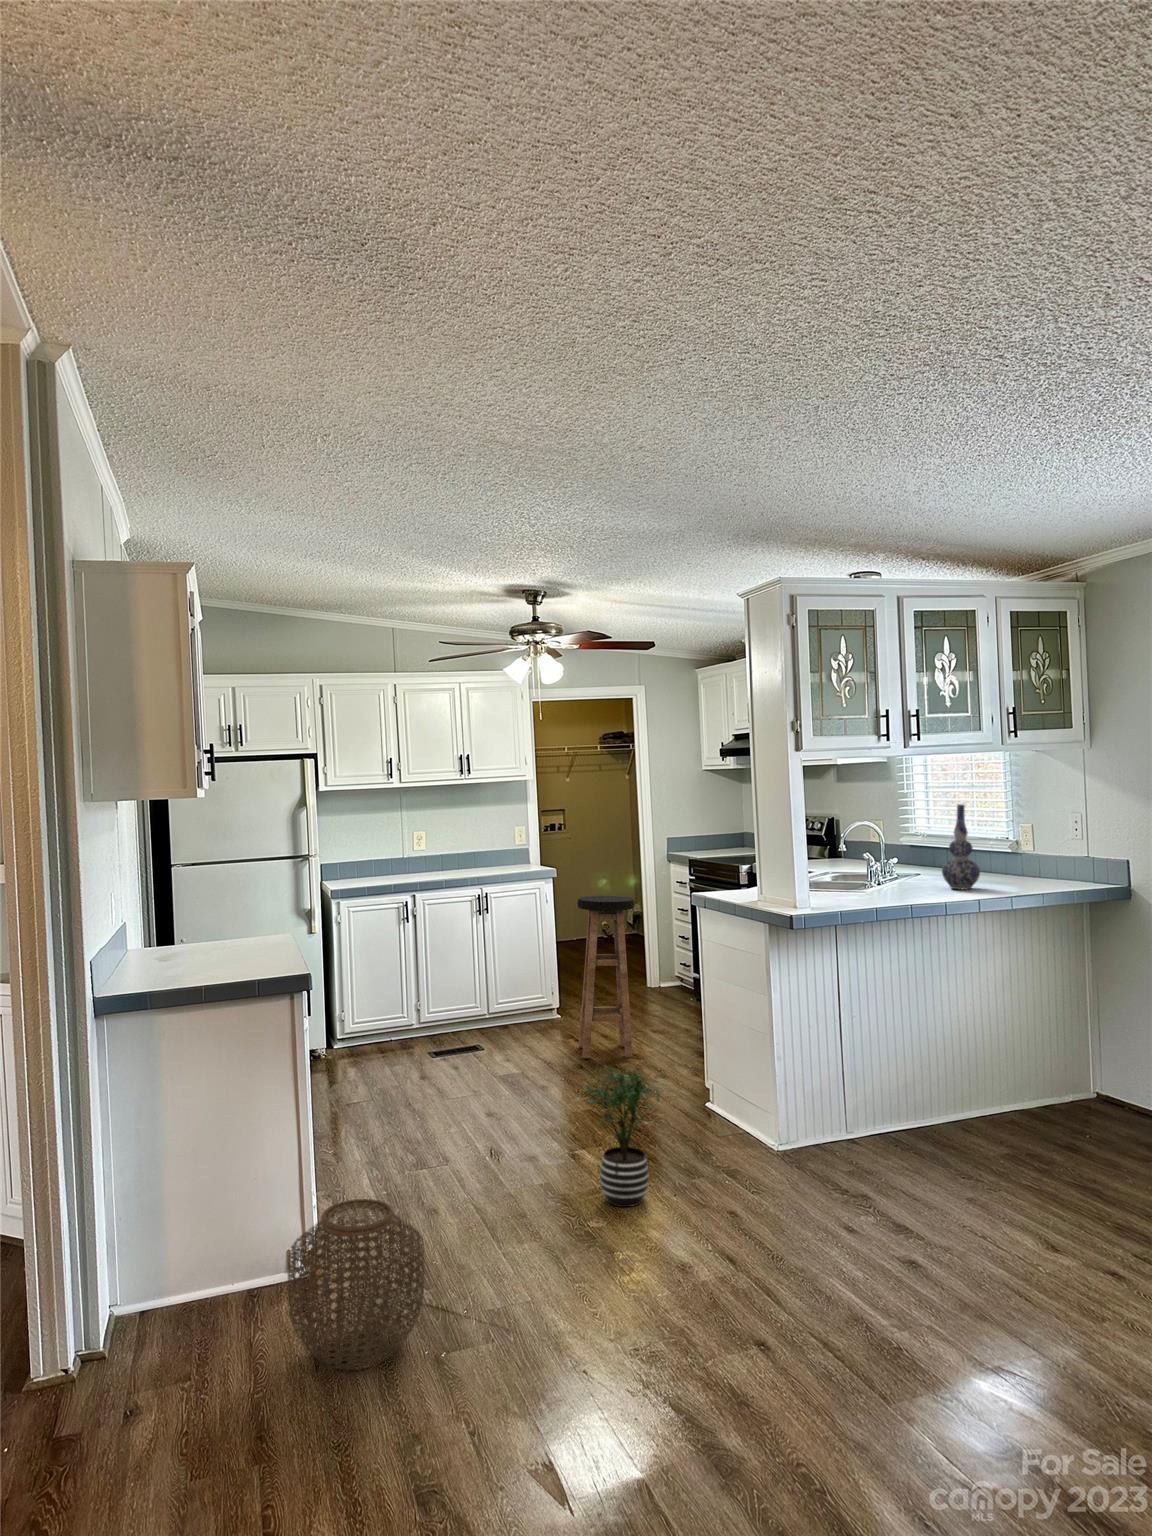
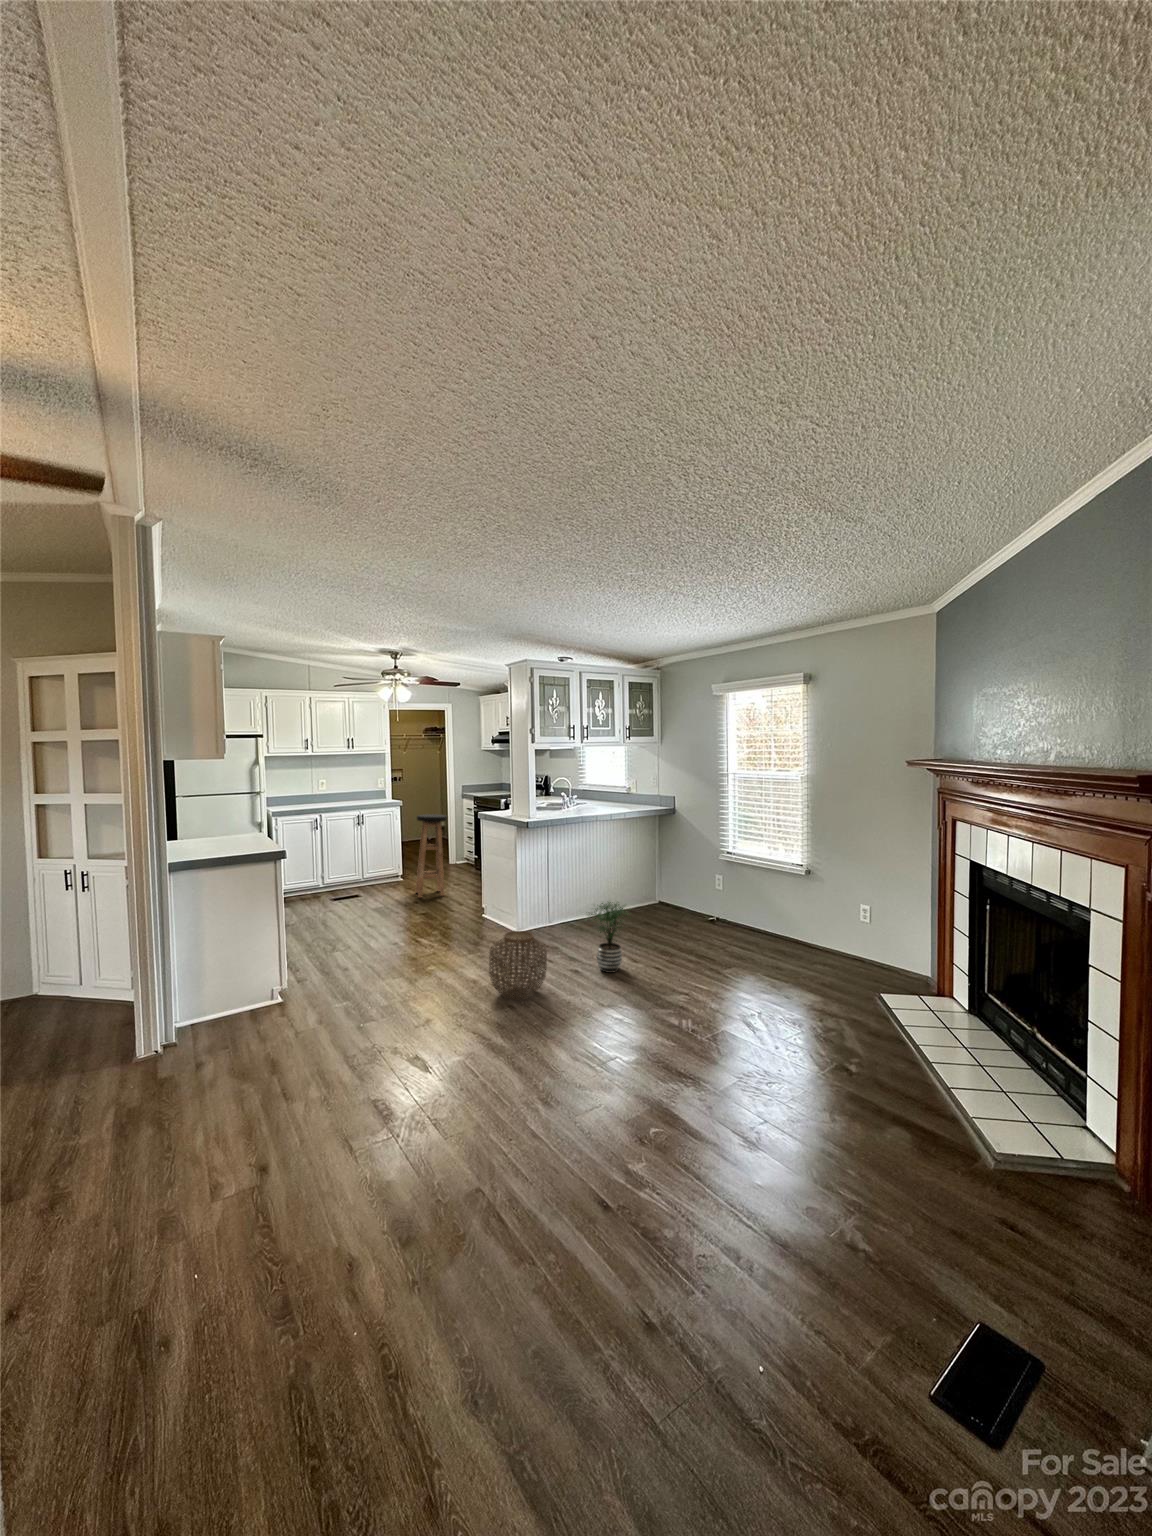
vase: present [942,804,980,889] -> none [596,770,612,809]
potted plant: present [576,1066,664,1207] -> present [588,902,628,973]
woven basket: present [288,1199,424,1370] -> present [489,931,547,1000]

